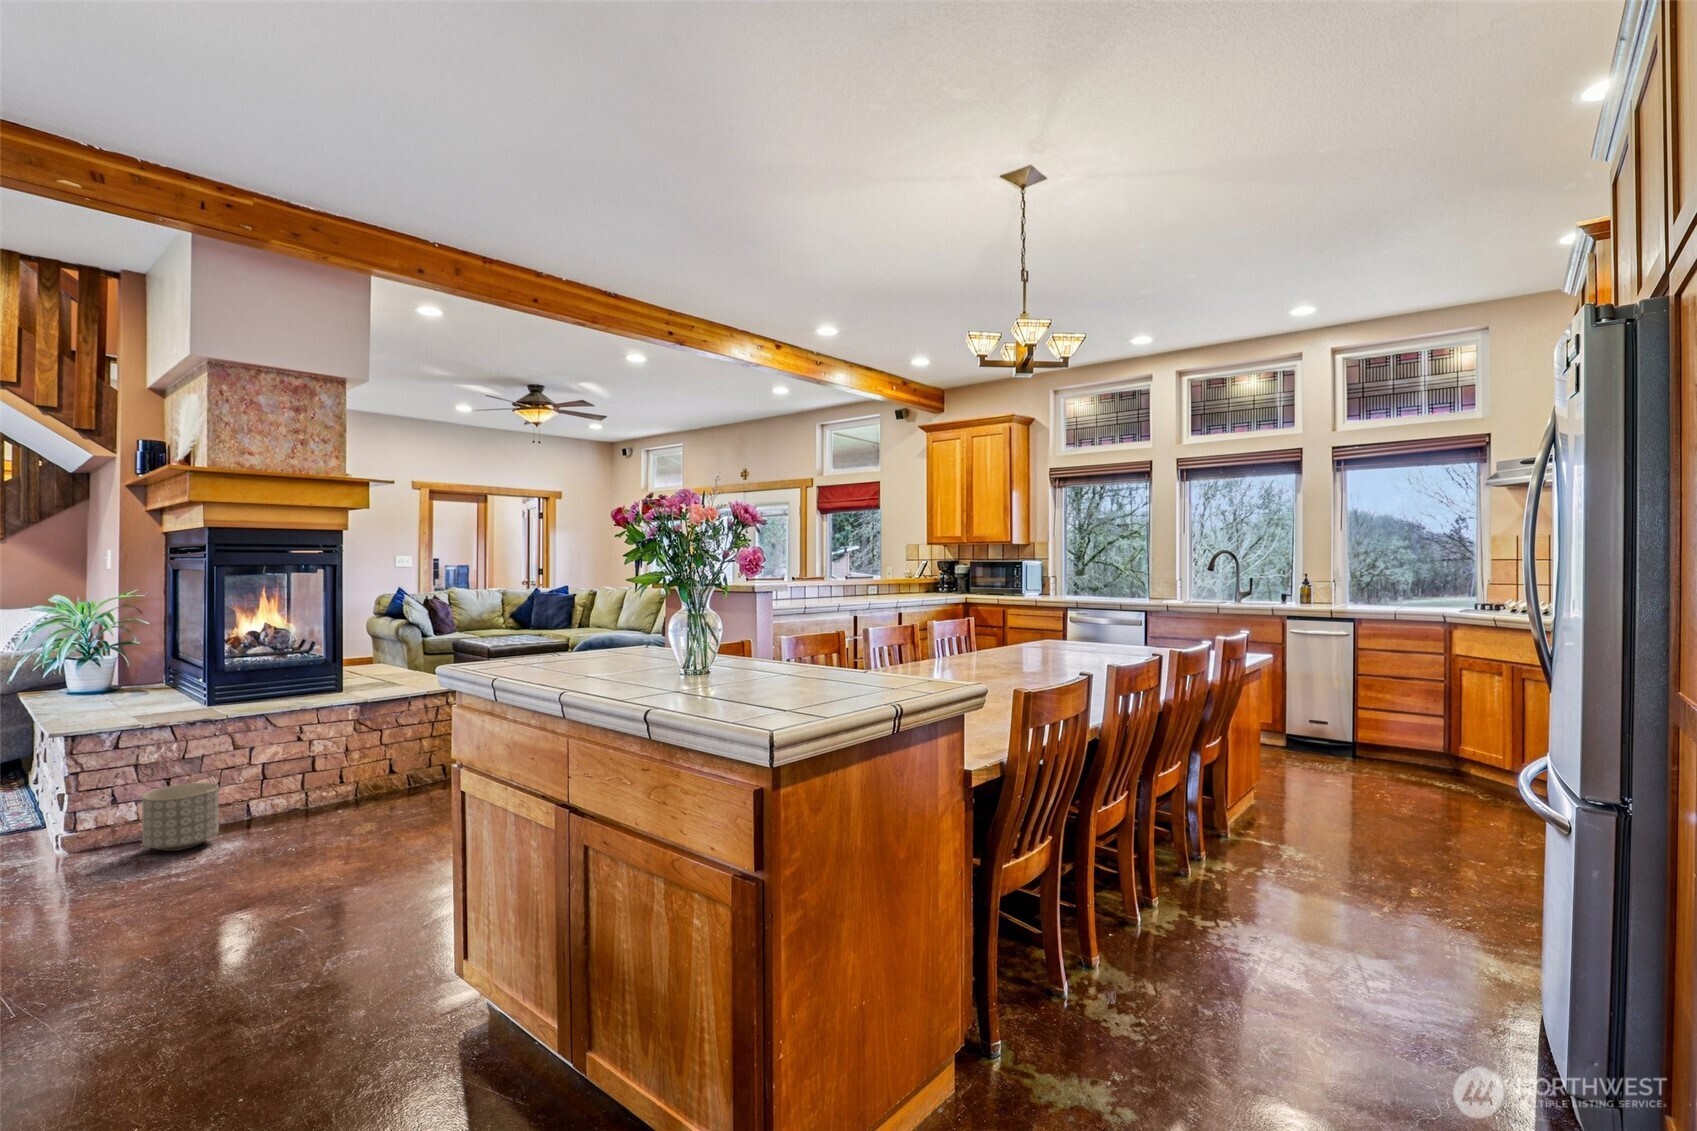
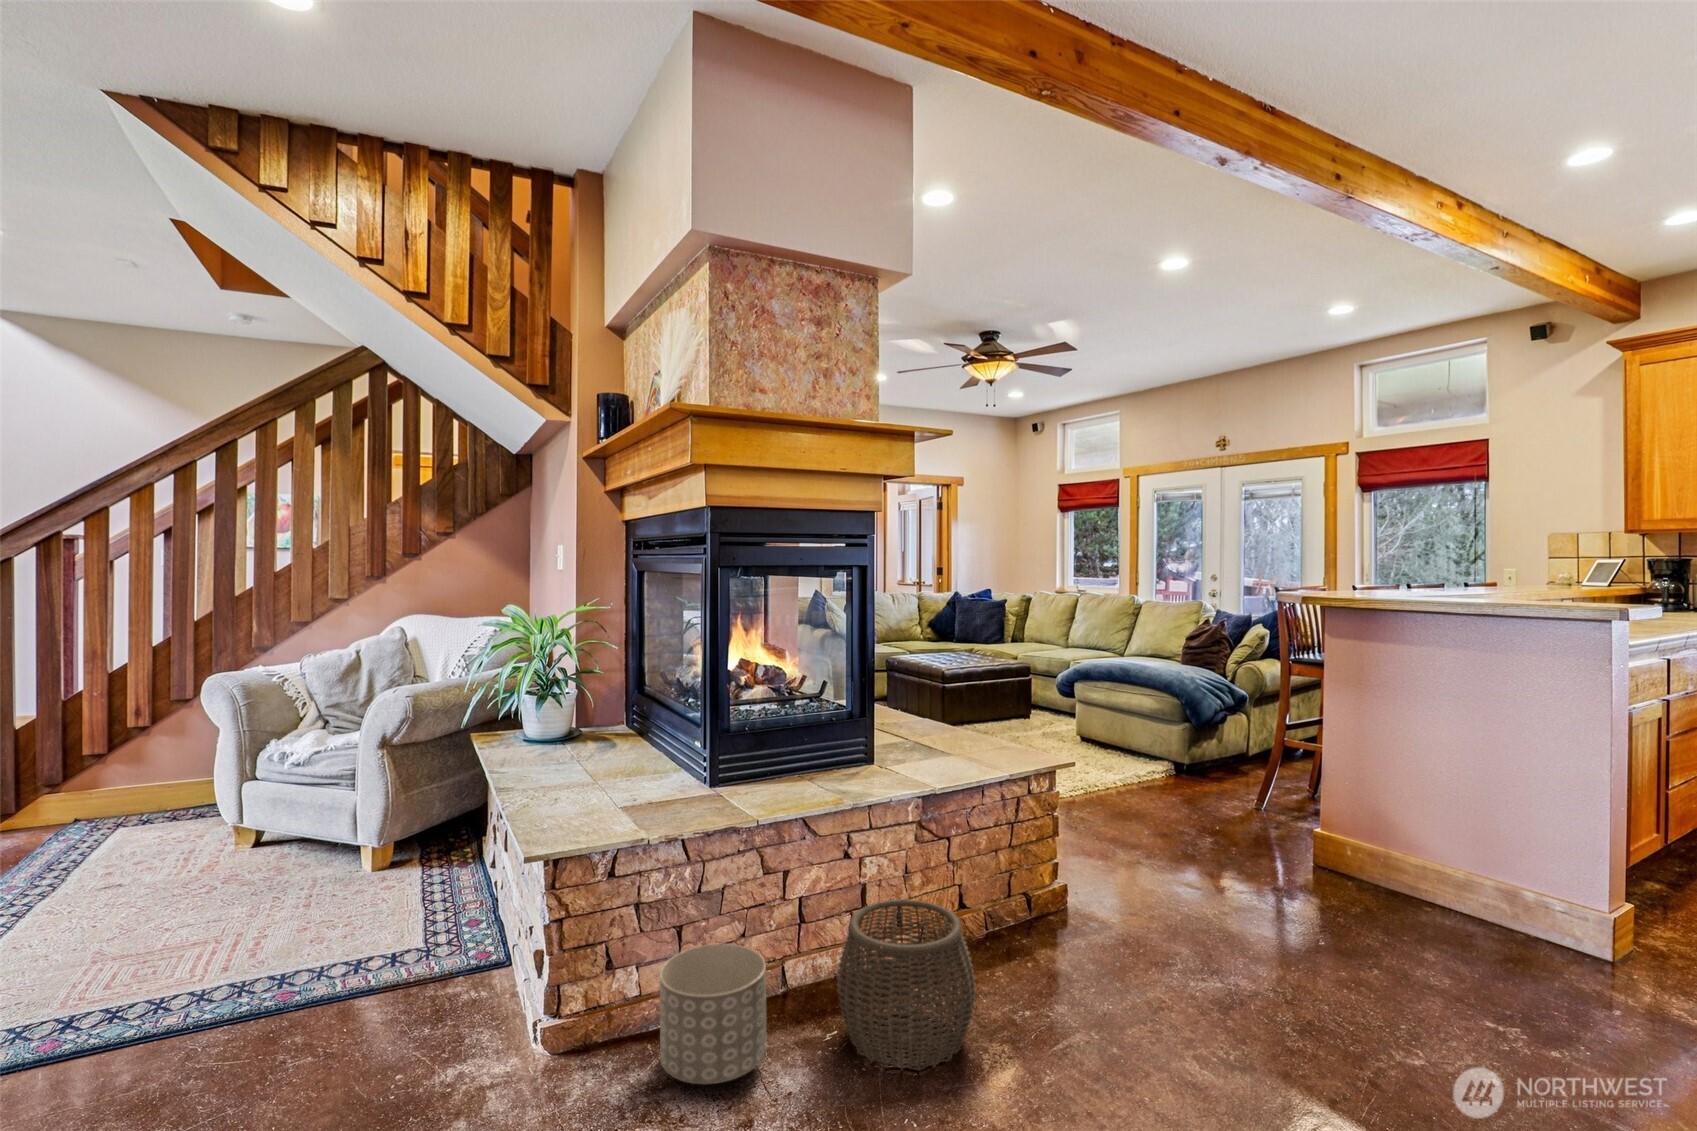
woven basket: none [270,755,362,837] -> present [837,900,976,1071]

